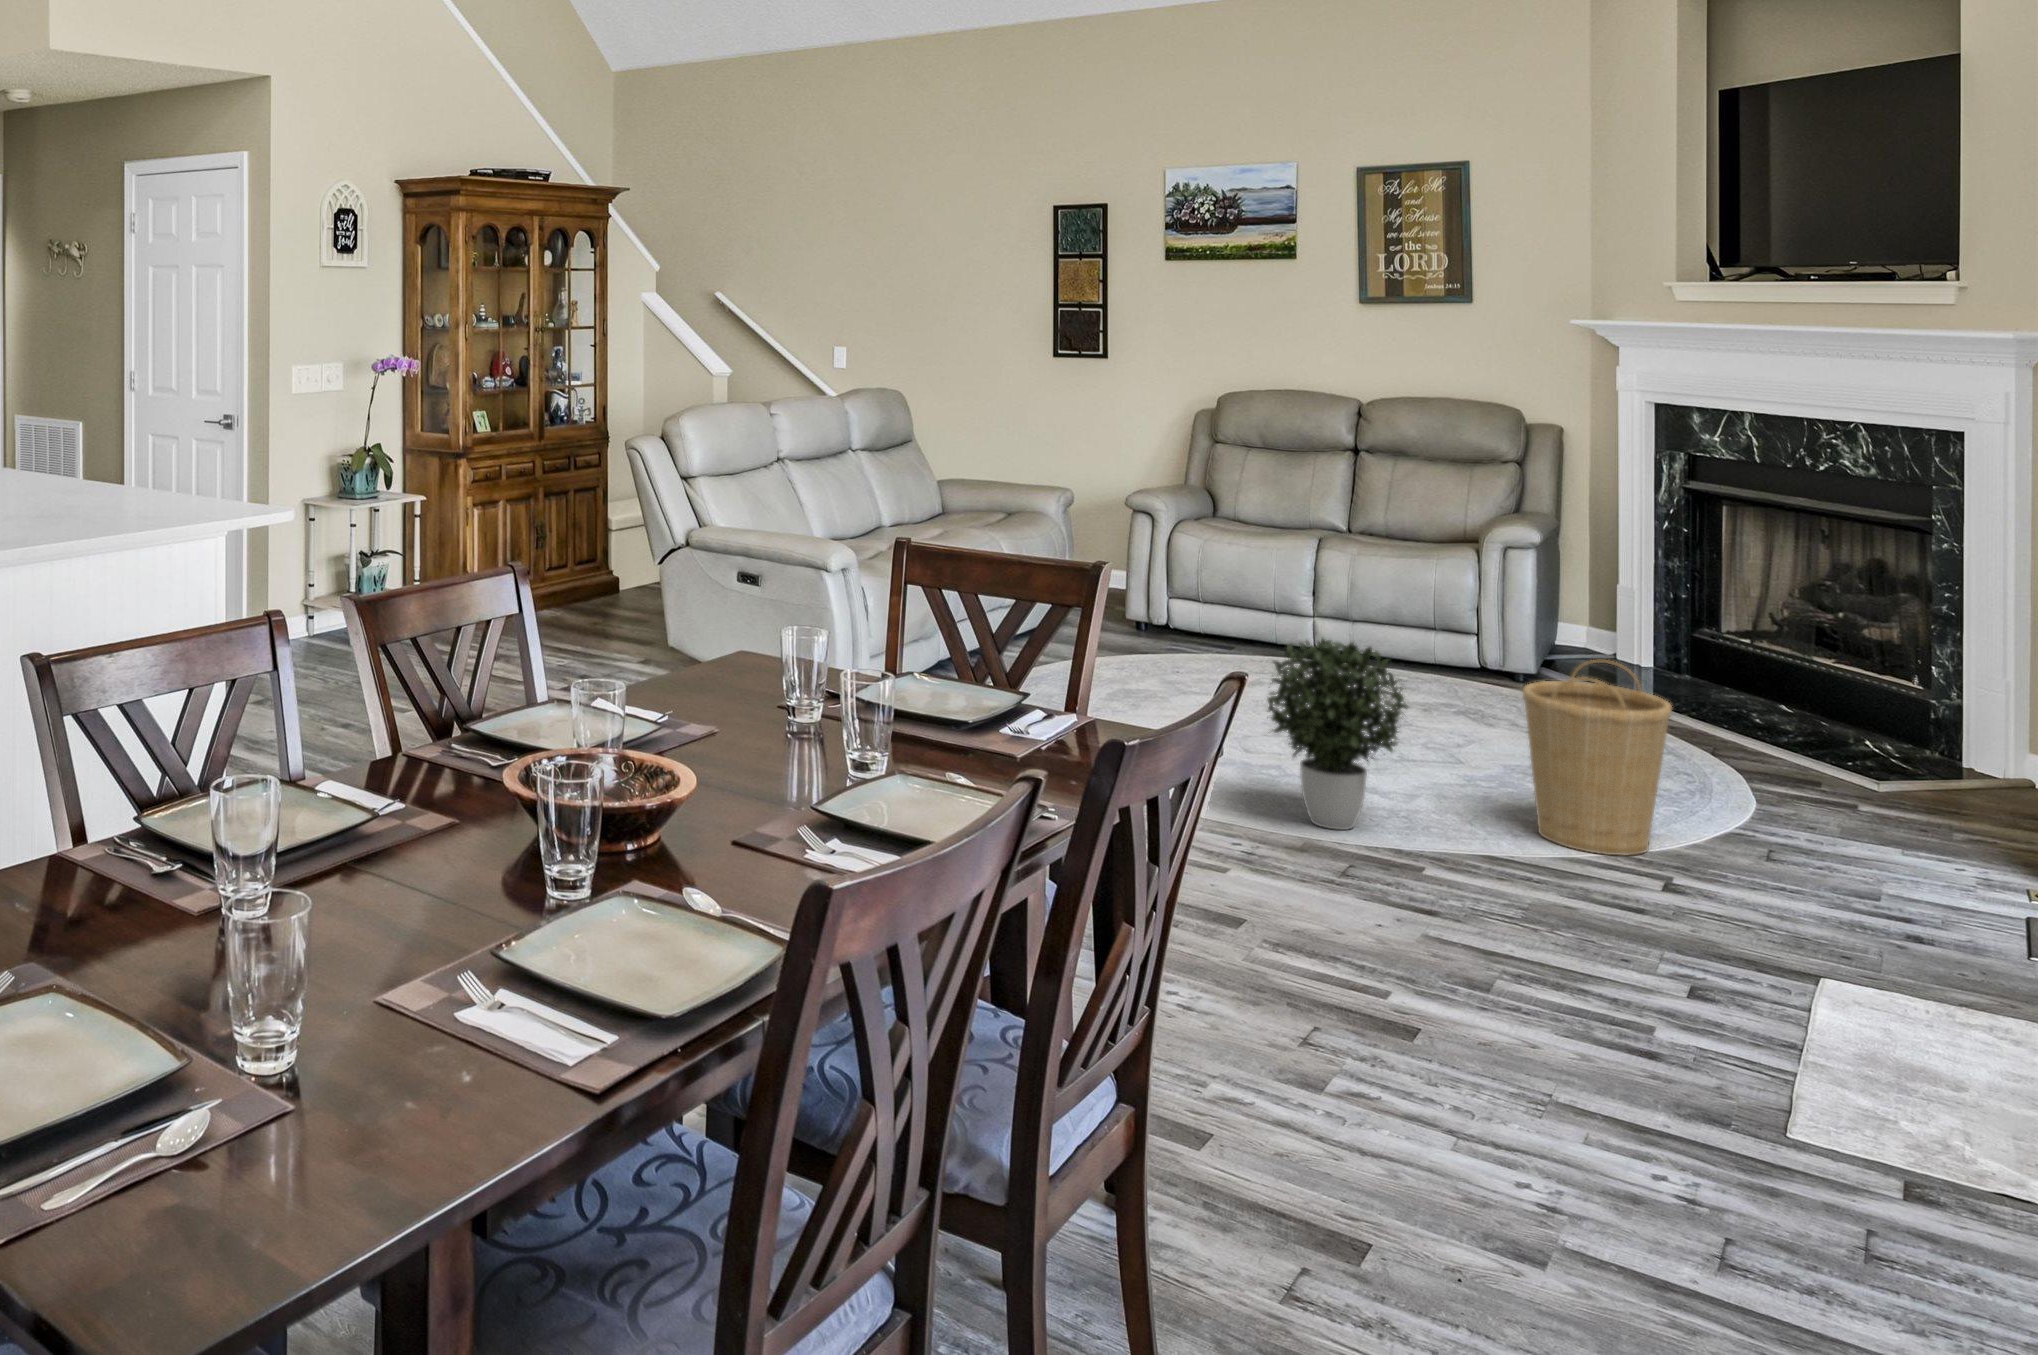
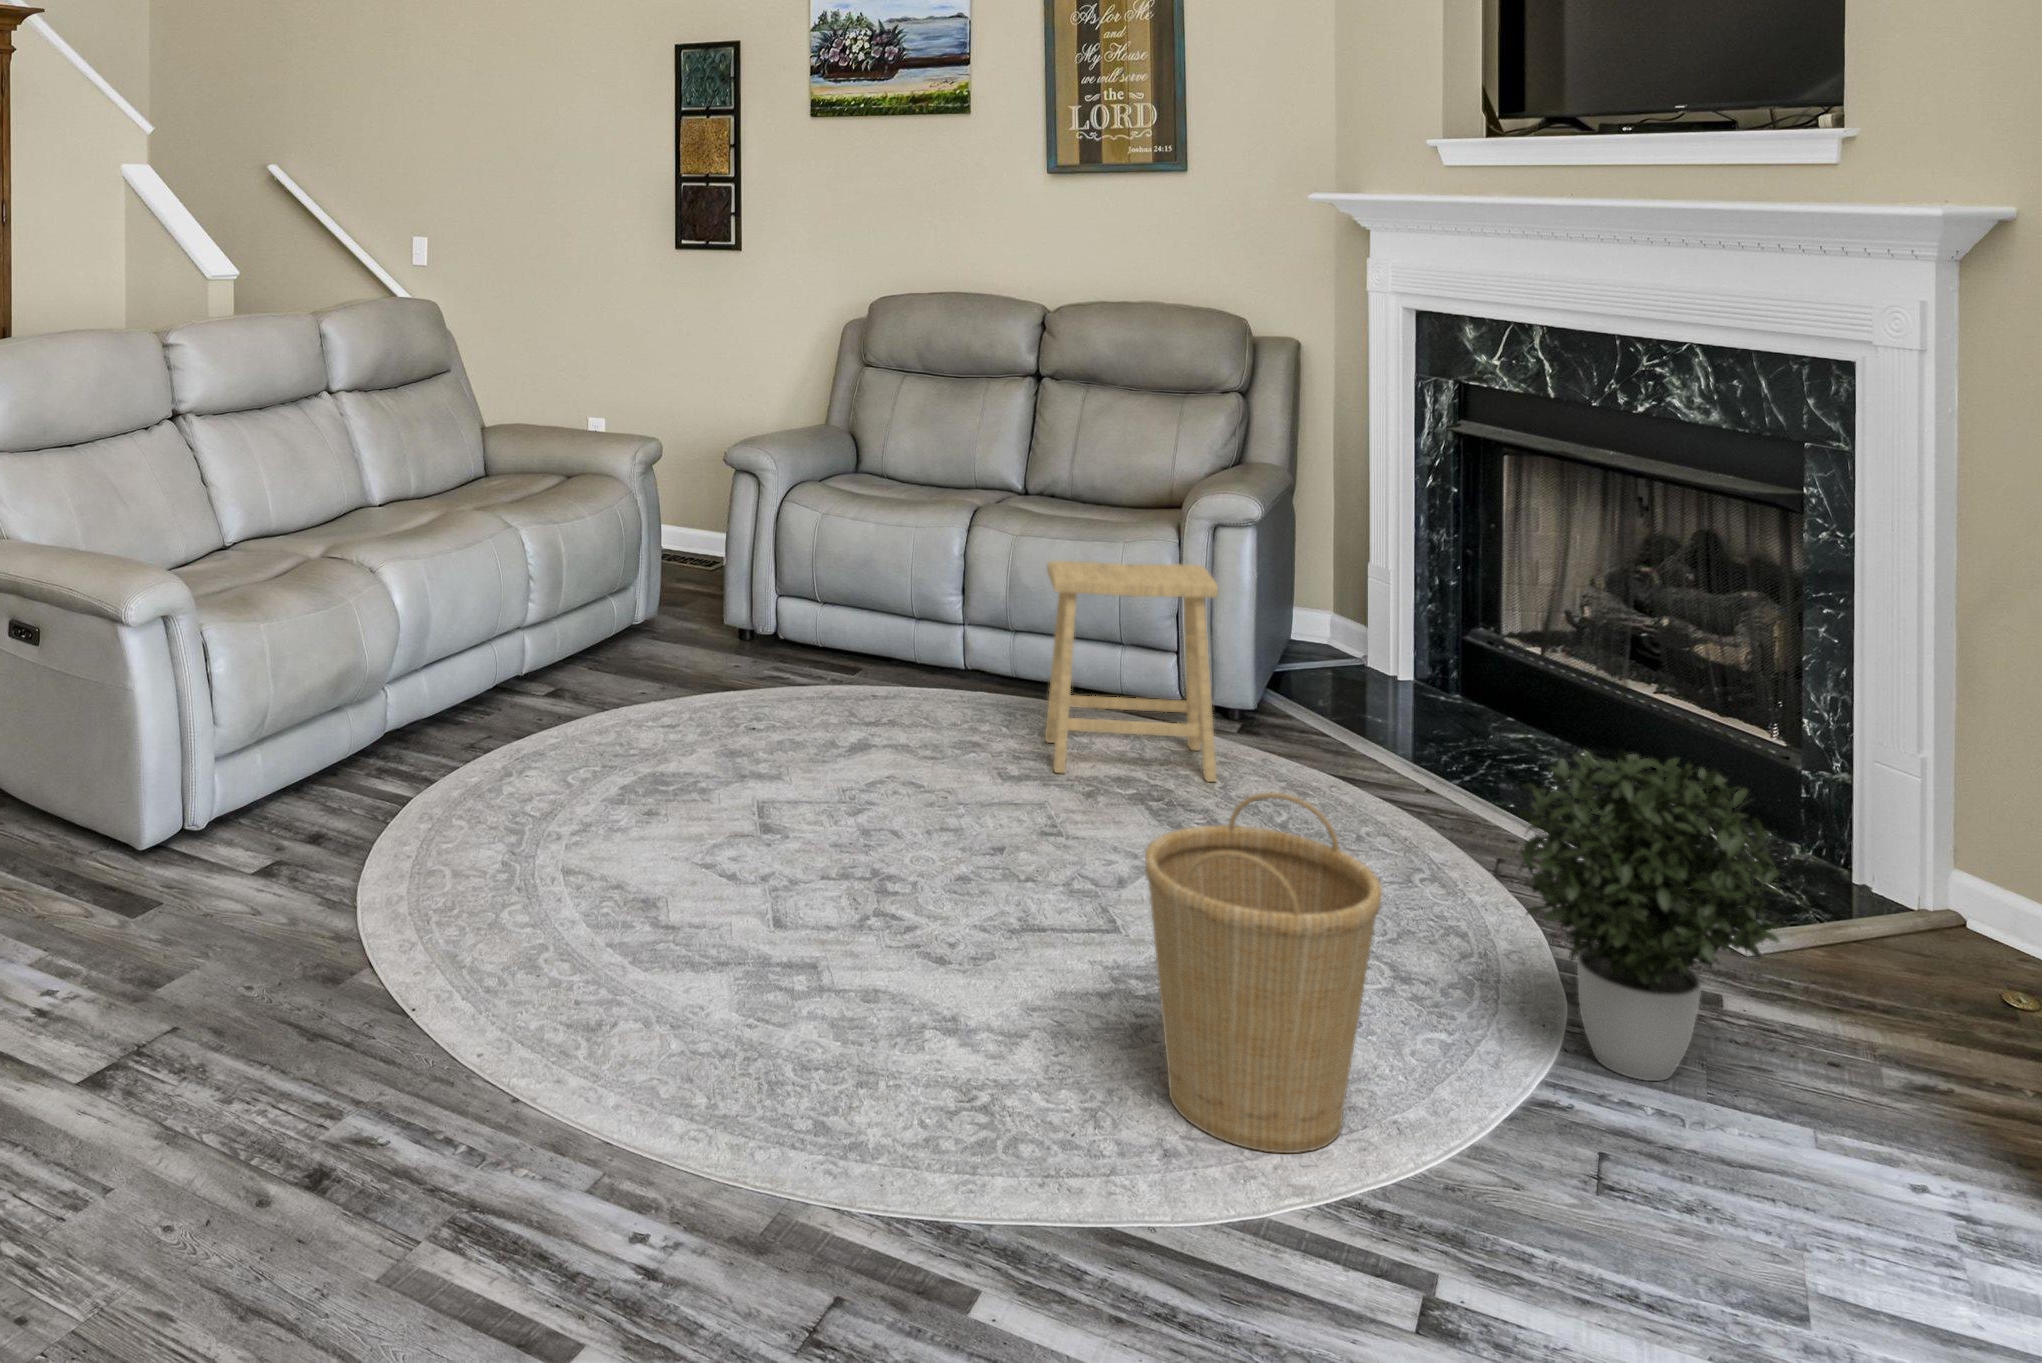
footstool: none [1391,564,1523,714] -> present [1045,561,1218,782]
potted plant: present [1268,639,1408,830] -> present [1519,750,1782,1081]

